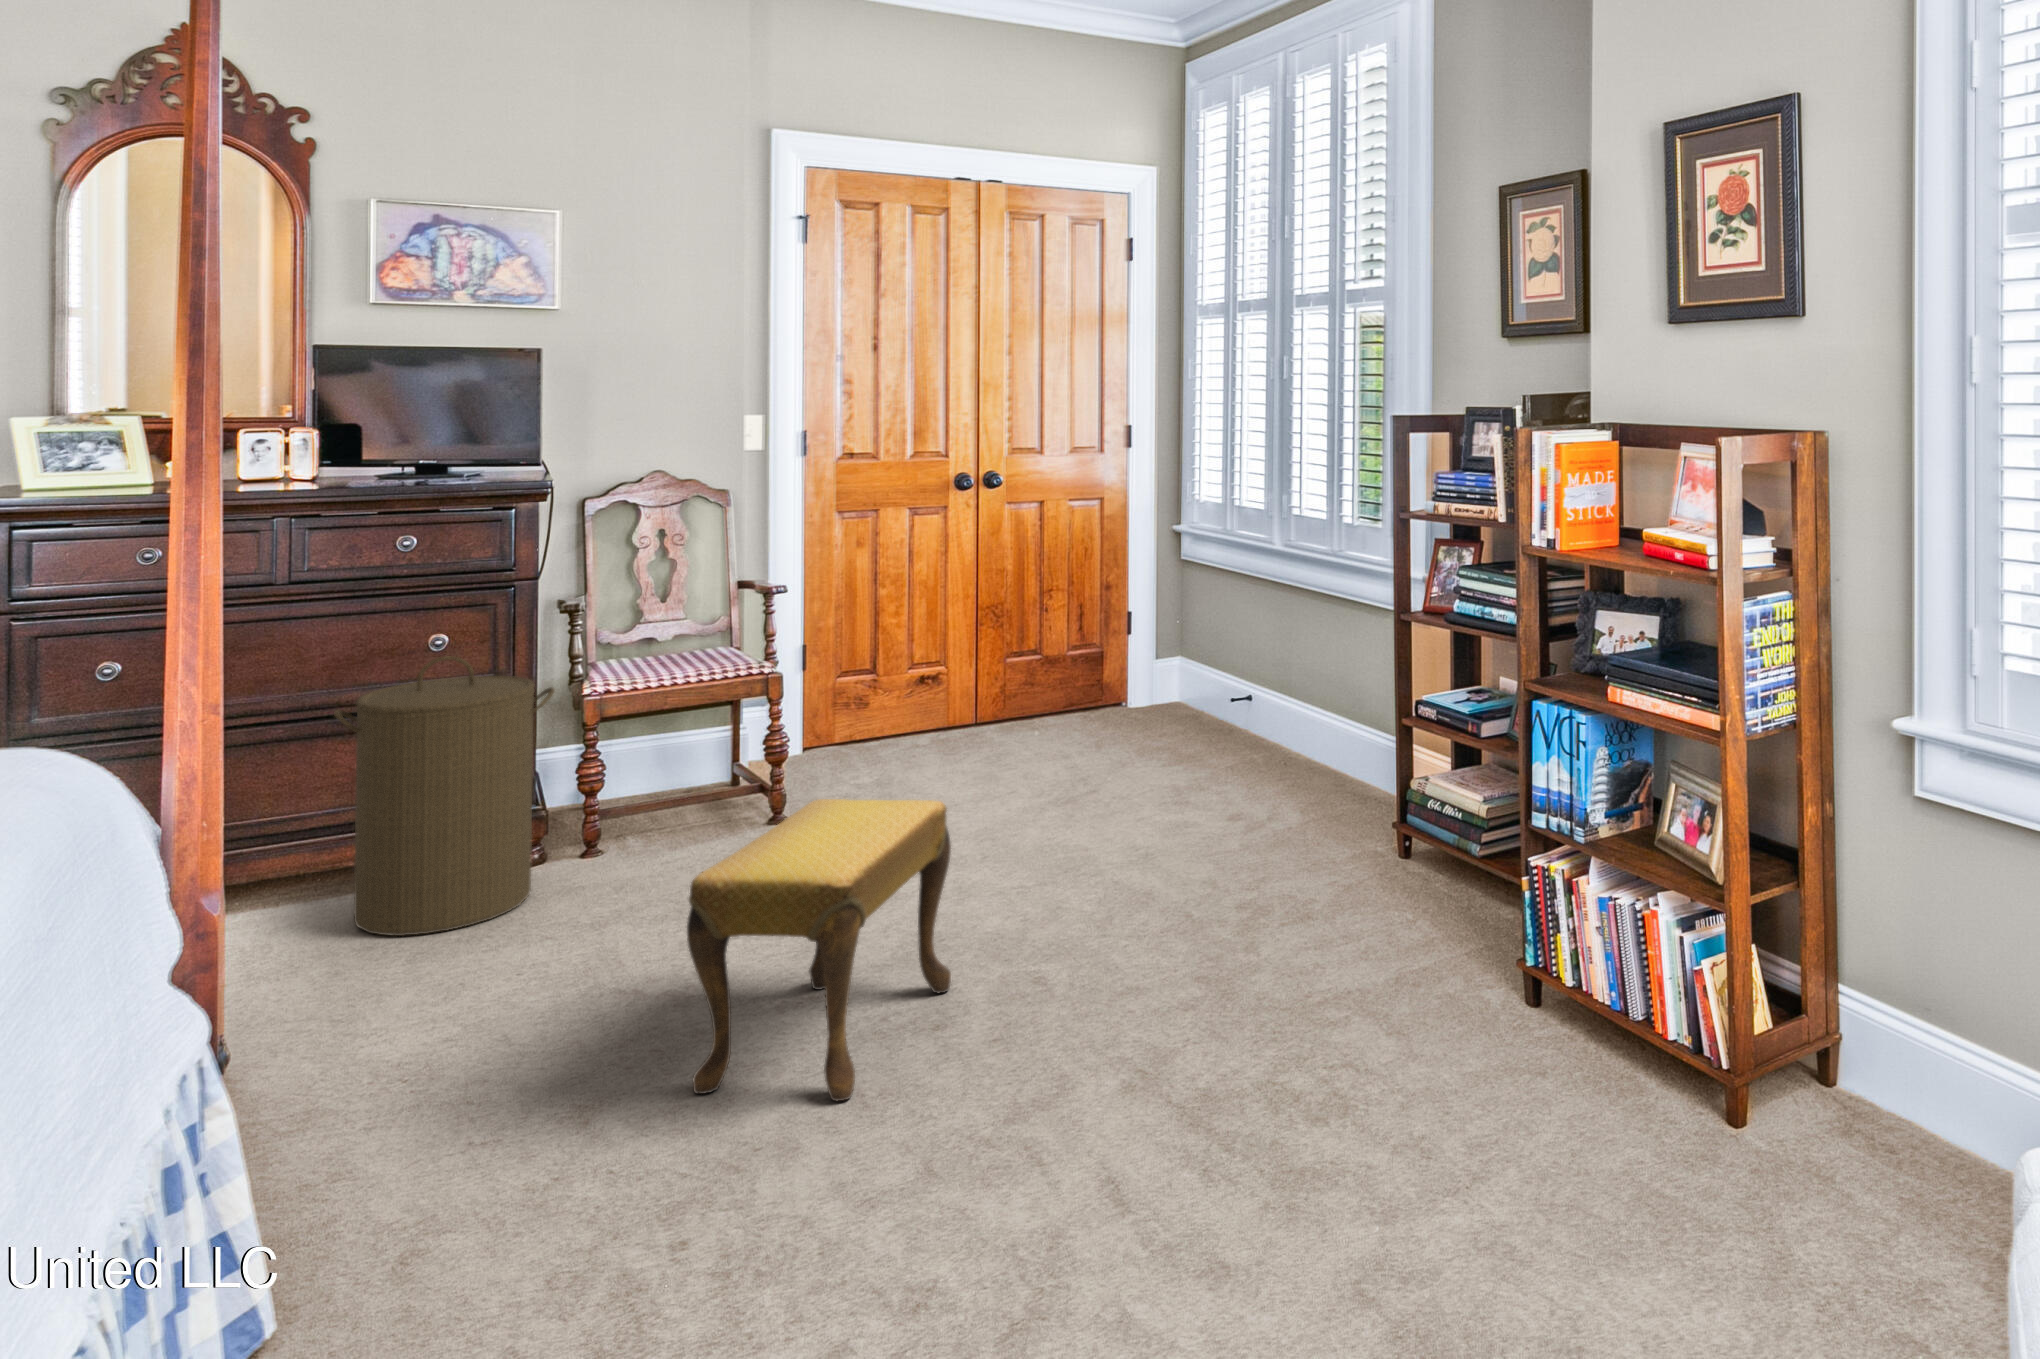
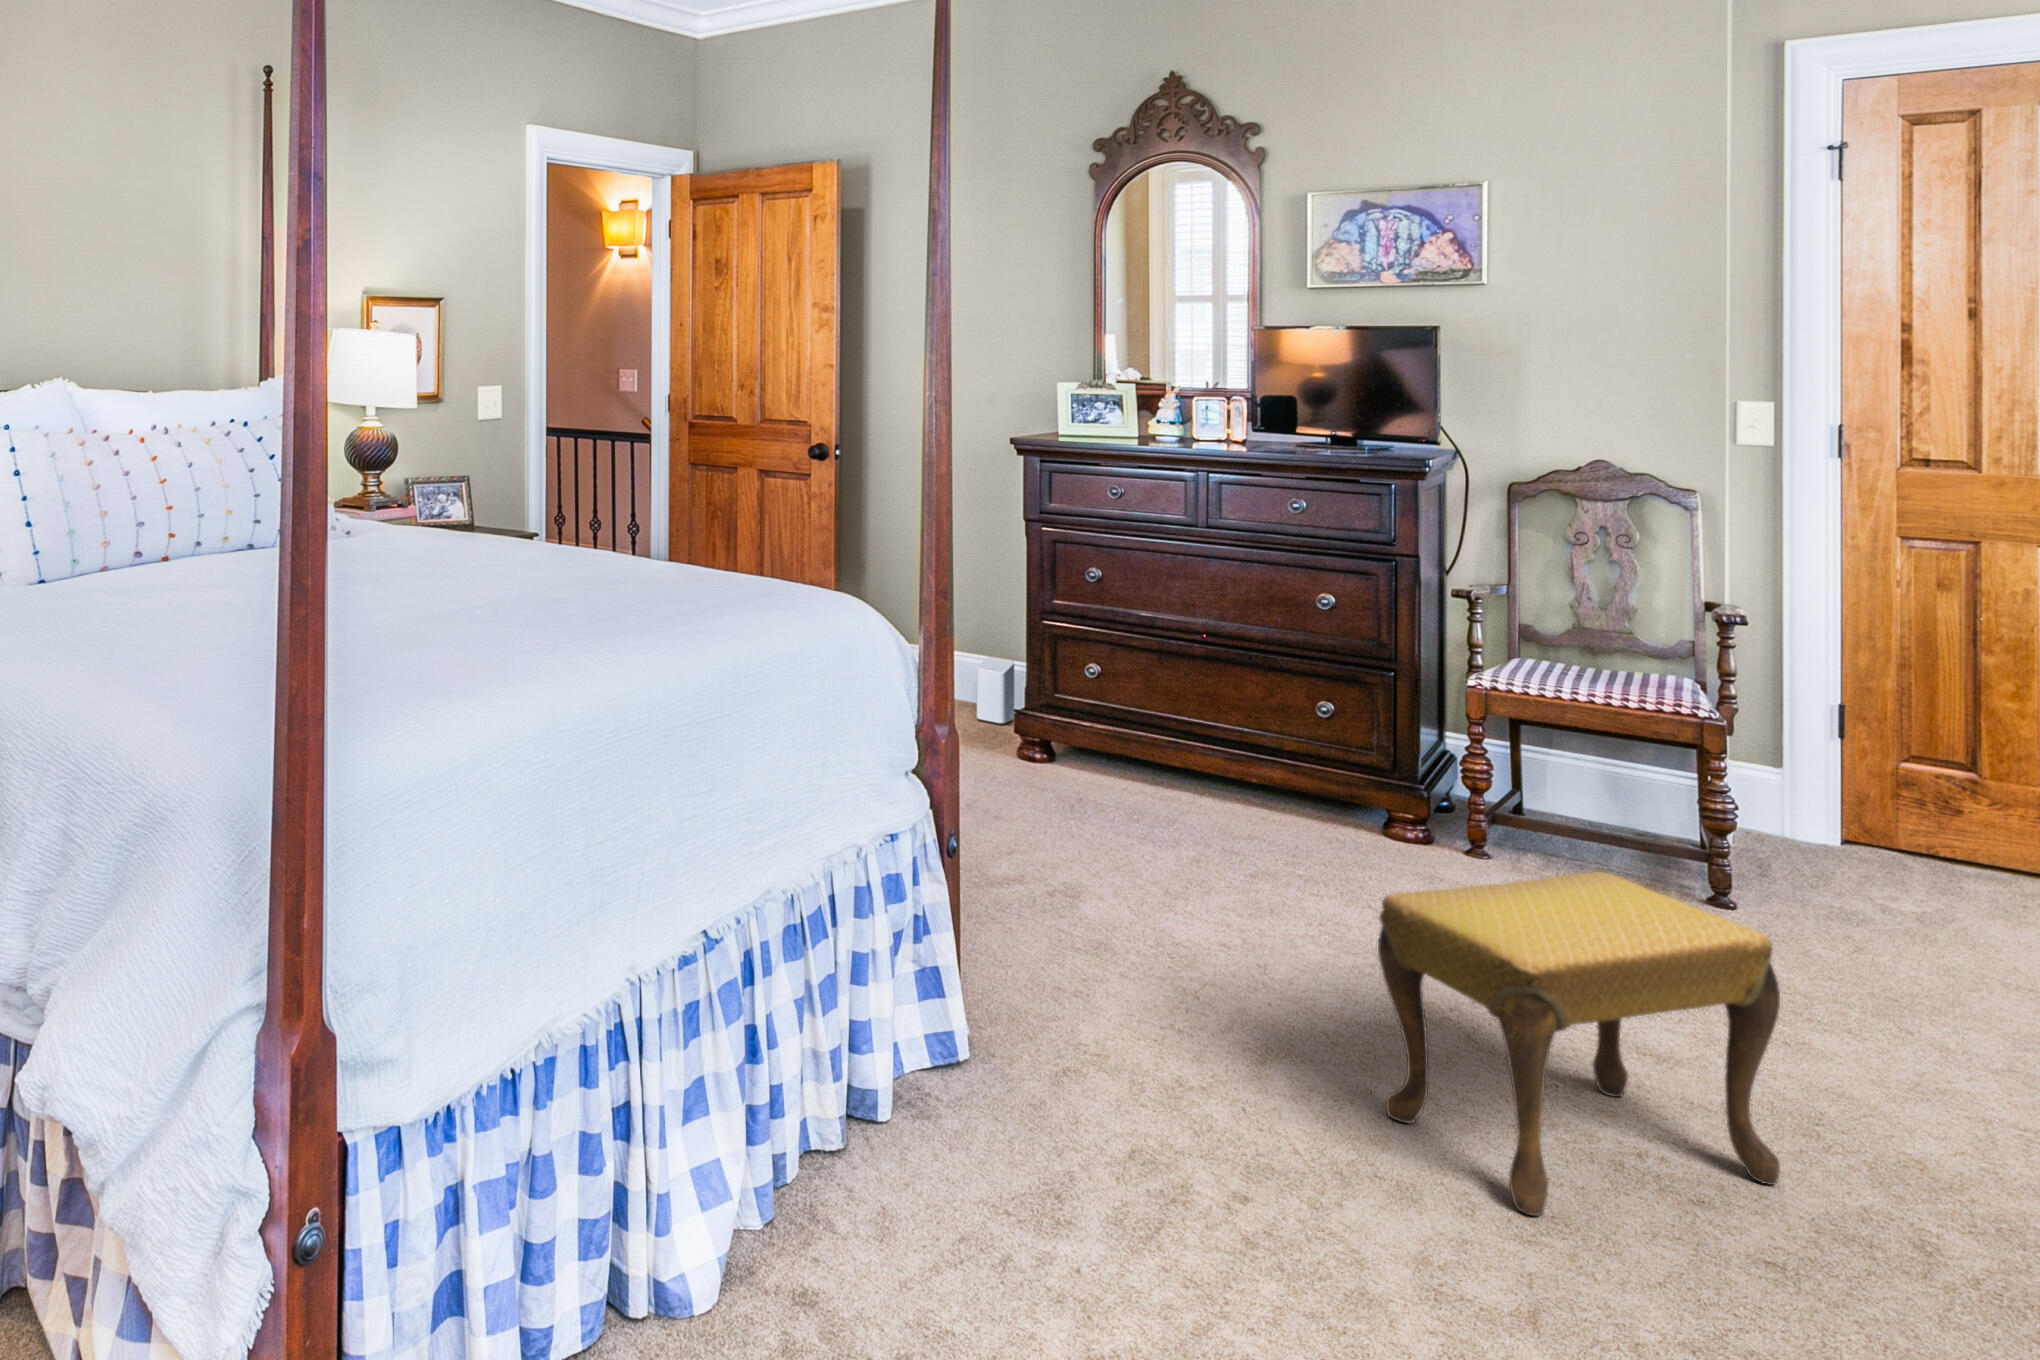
laundry hamper: present [334,656,554,936] -> none [1228,618,1422,874]

